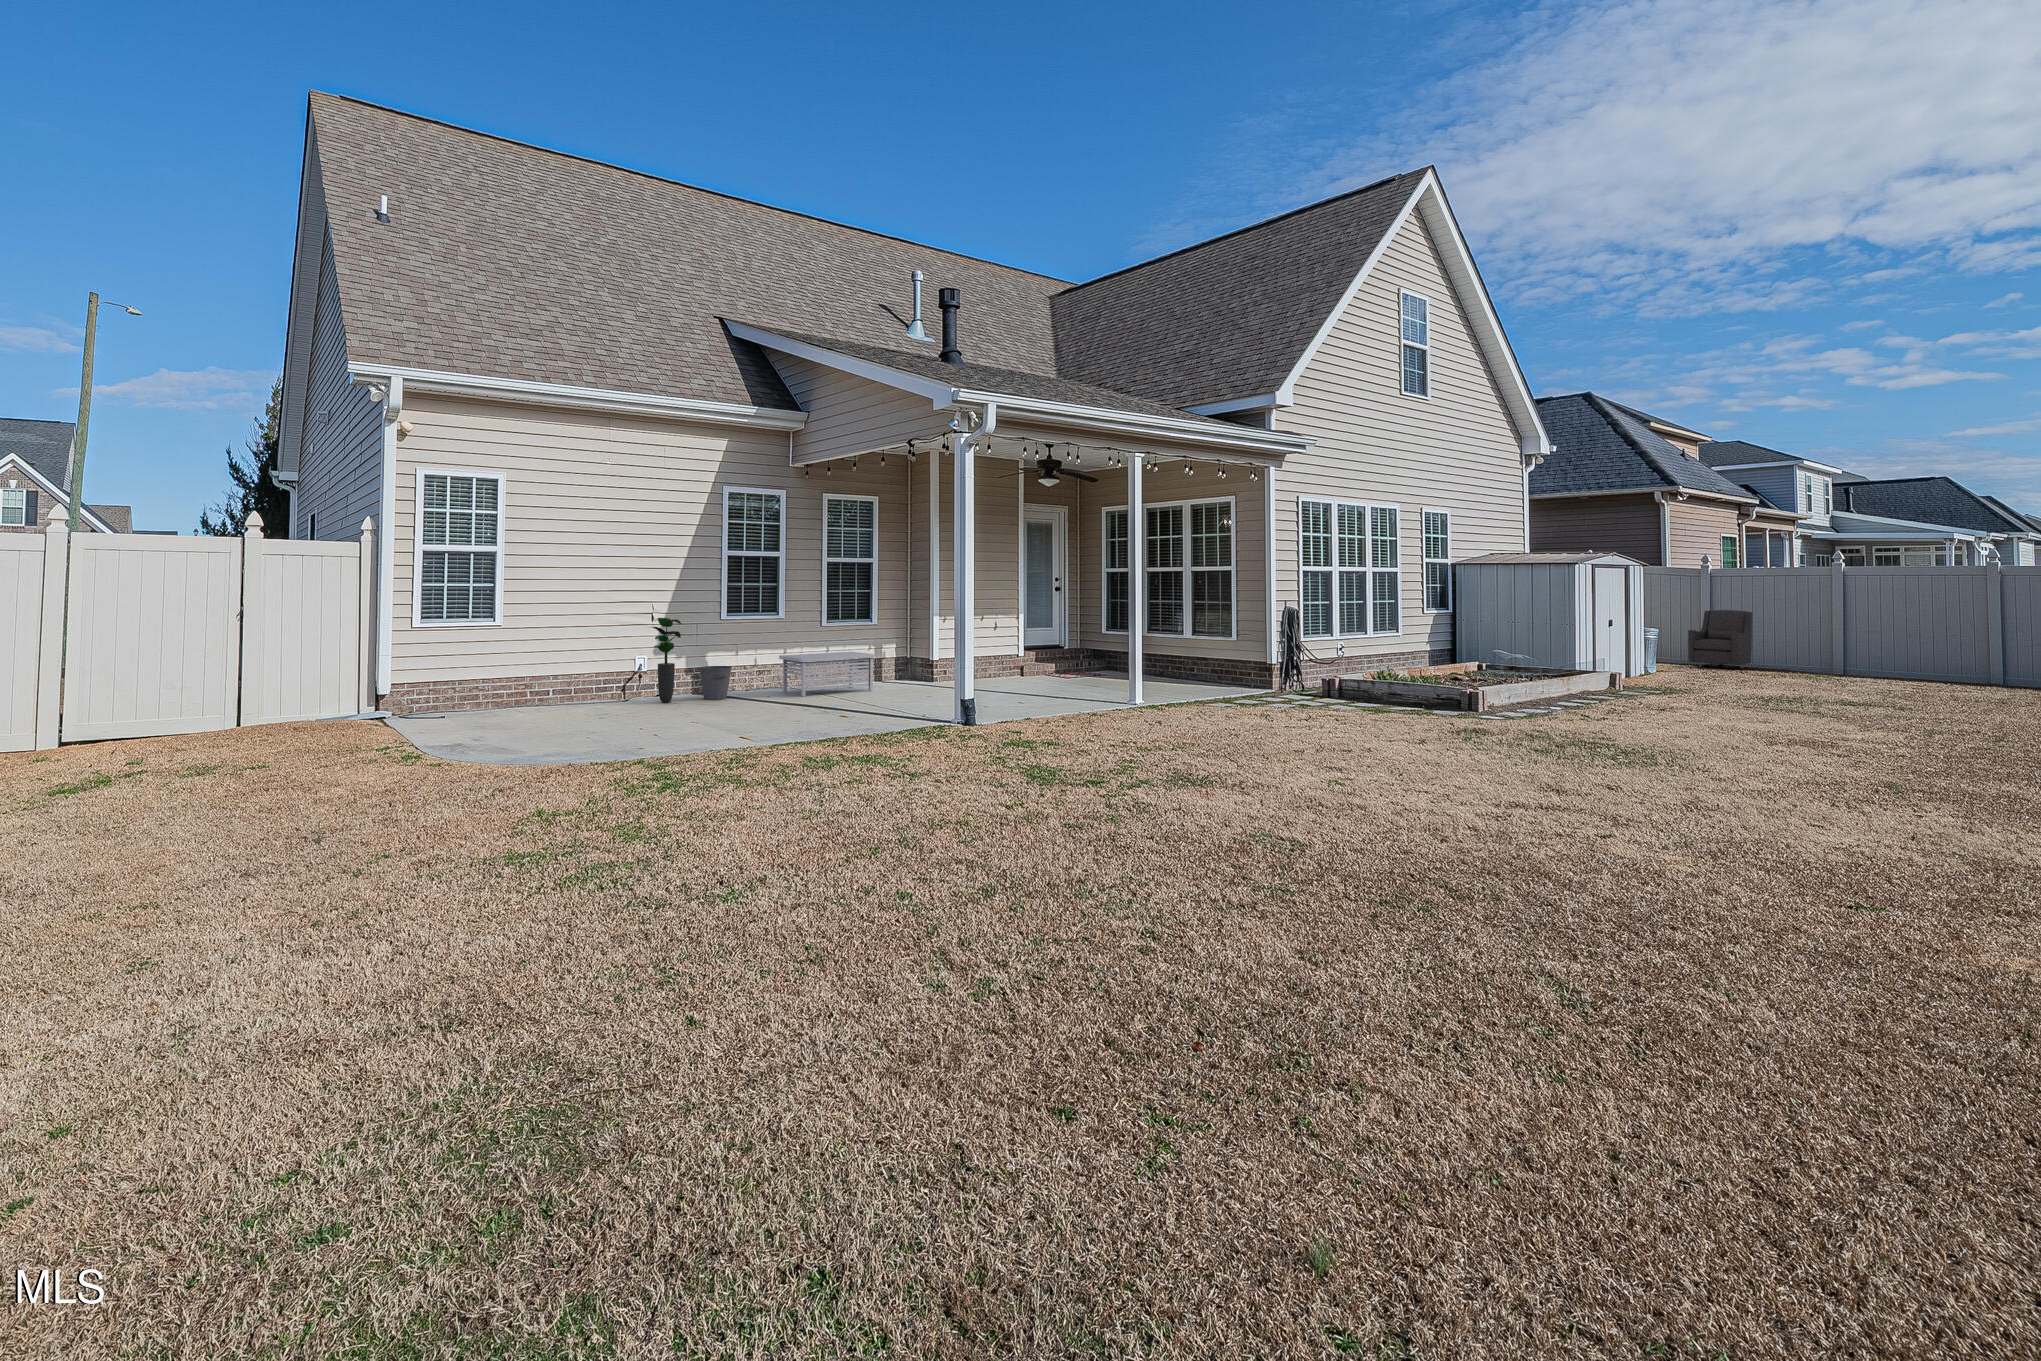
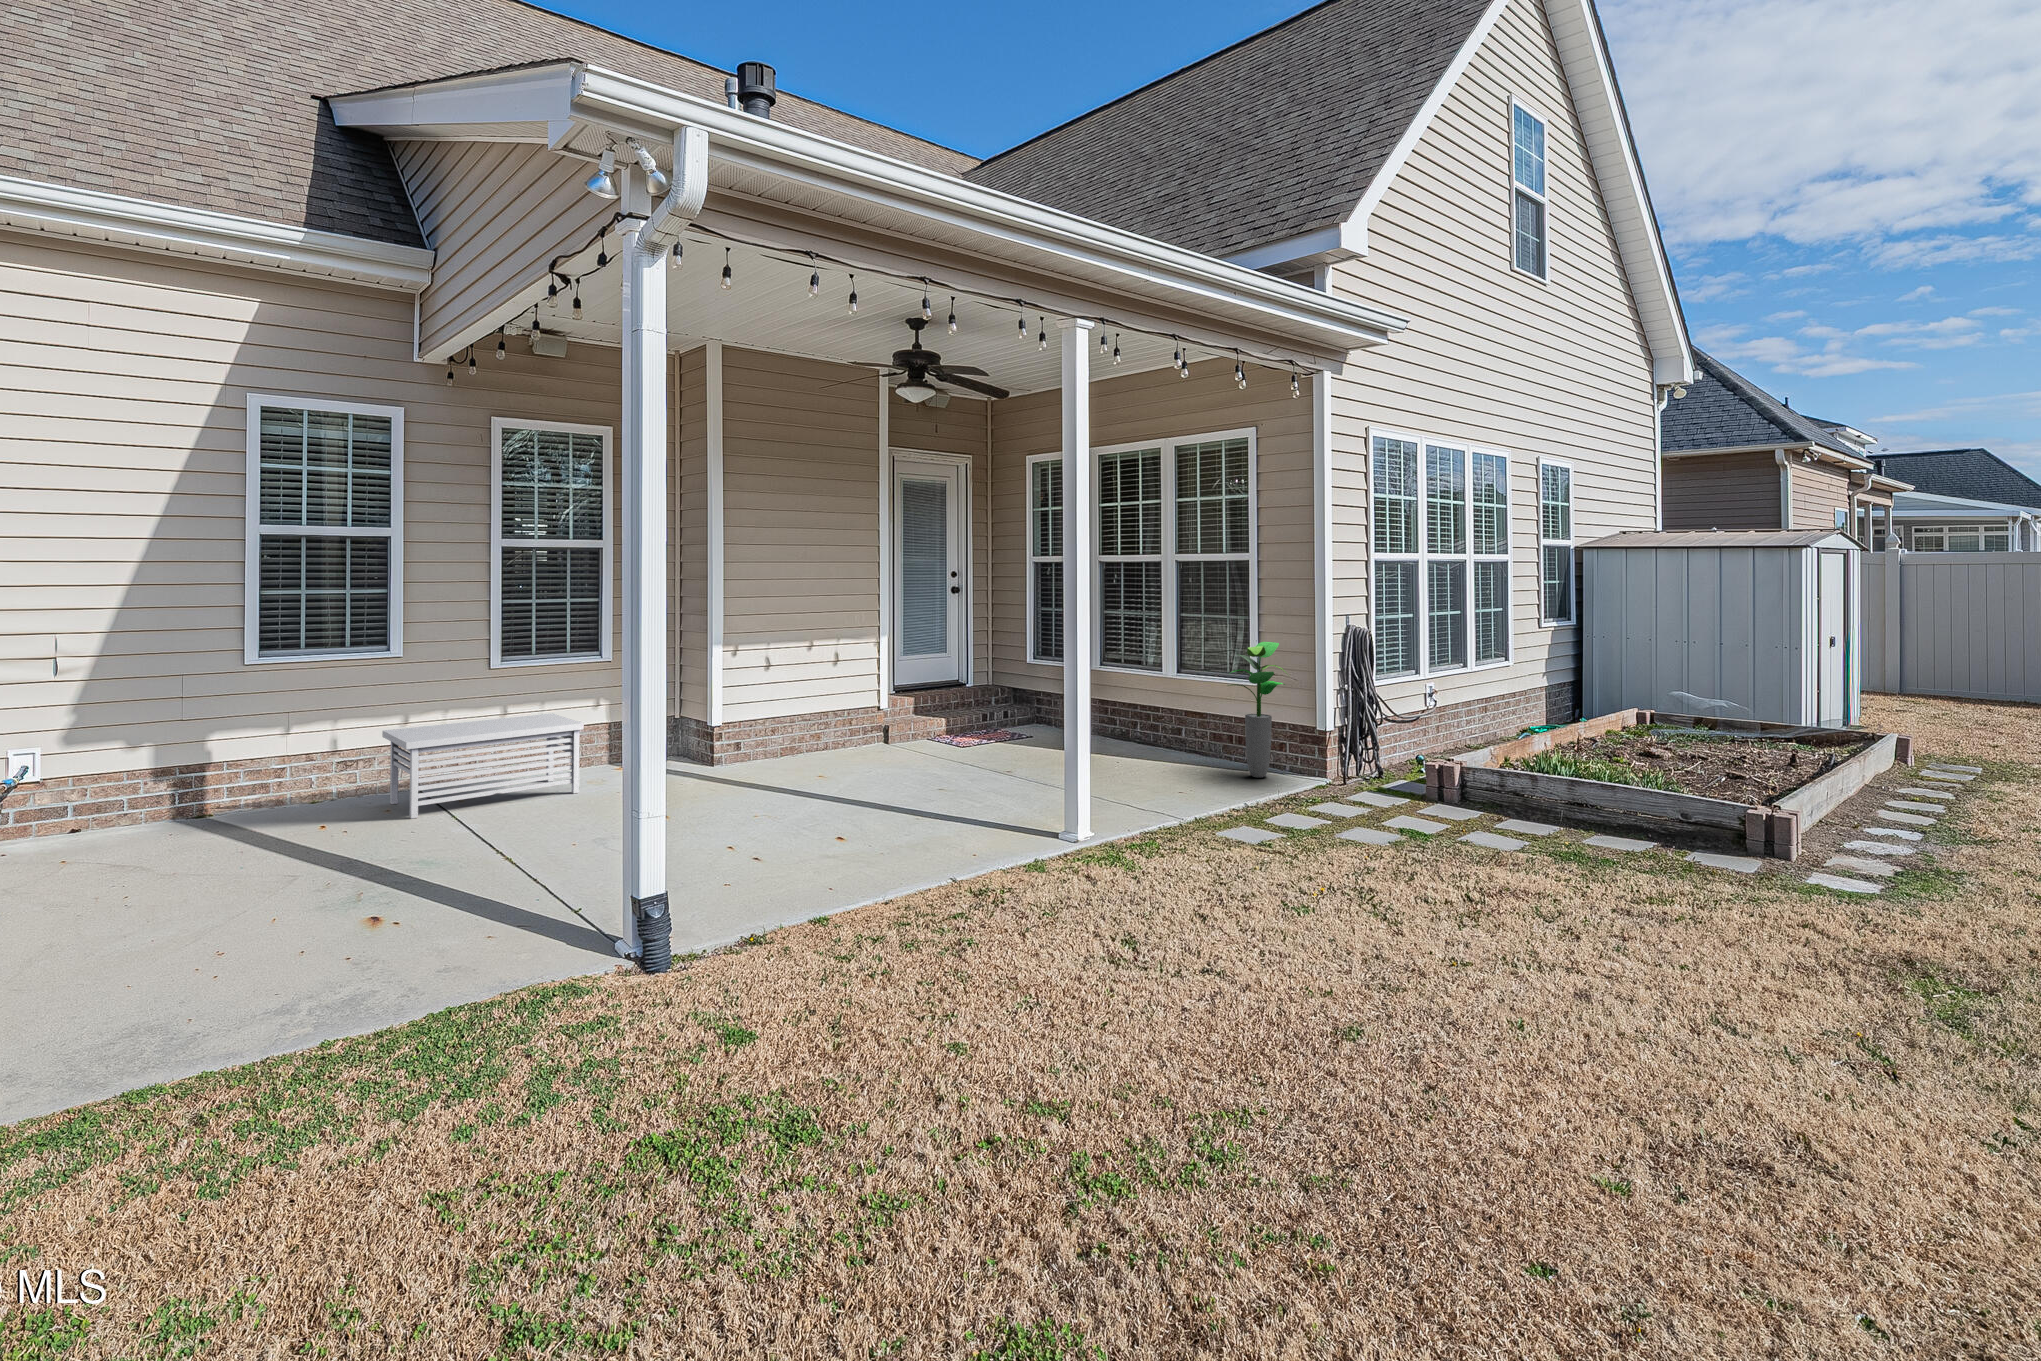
chair: present [1688,610,1753,669] -> none [1910,614,2006,705]
potted plant: present [652,618,681,703] -> present [1228,642,1285,778]
bucket: present [699,666,732,700] -> none [172,759,254,836]

